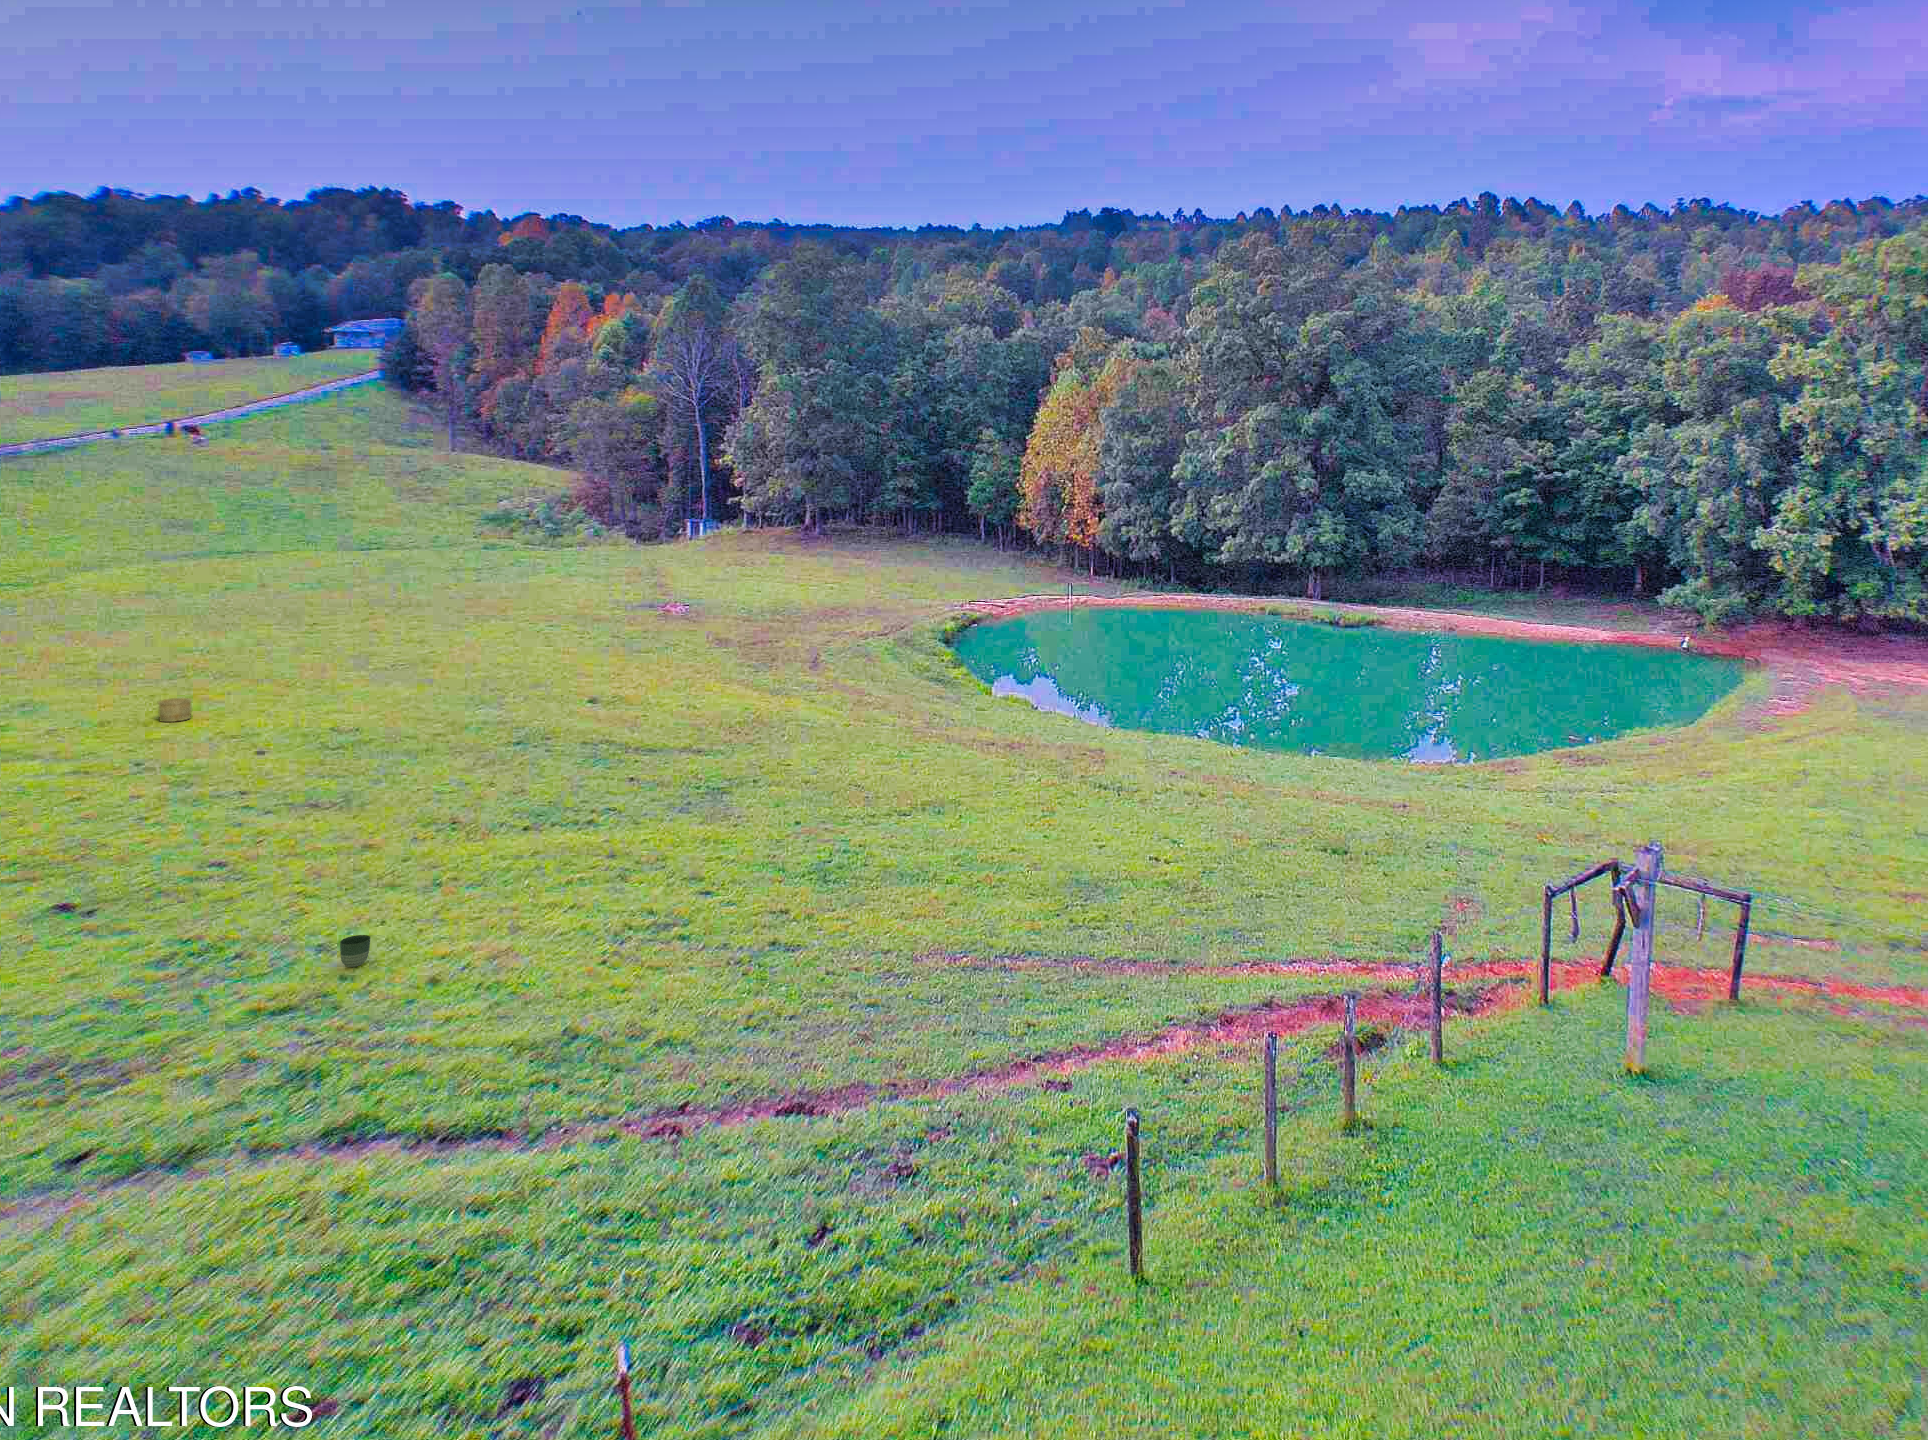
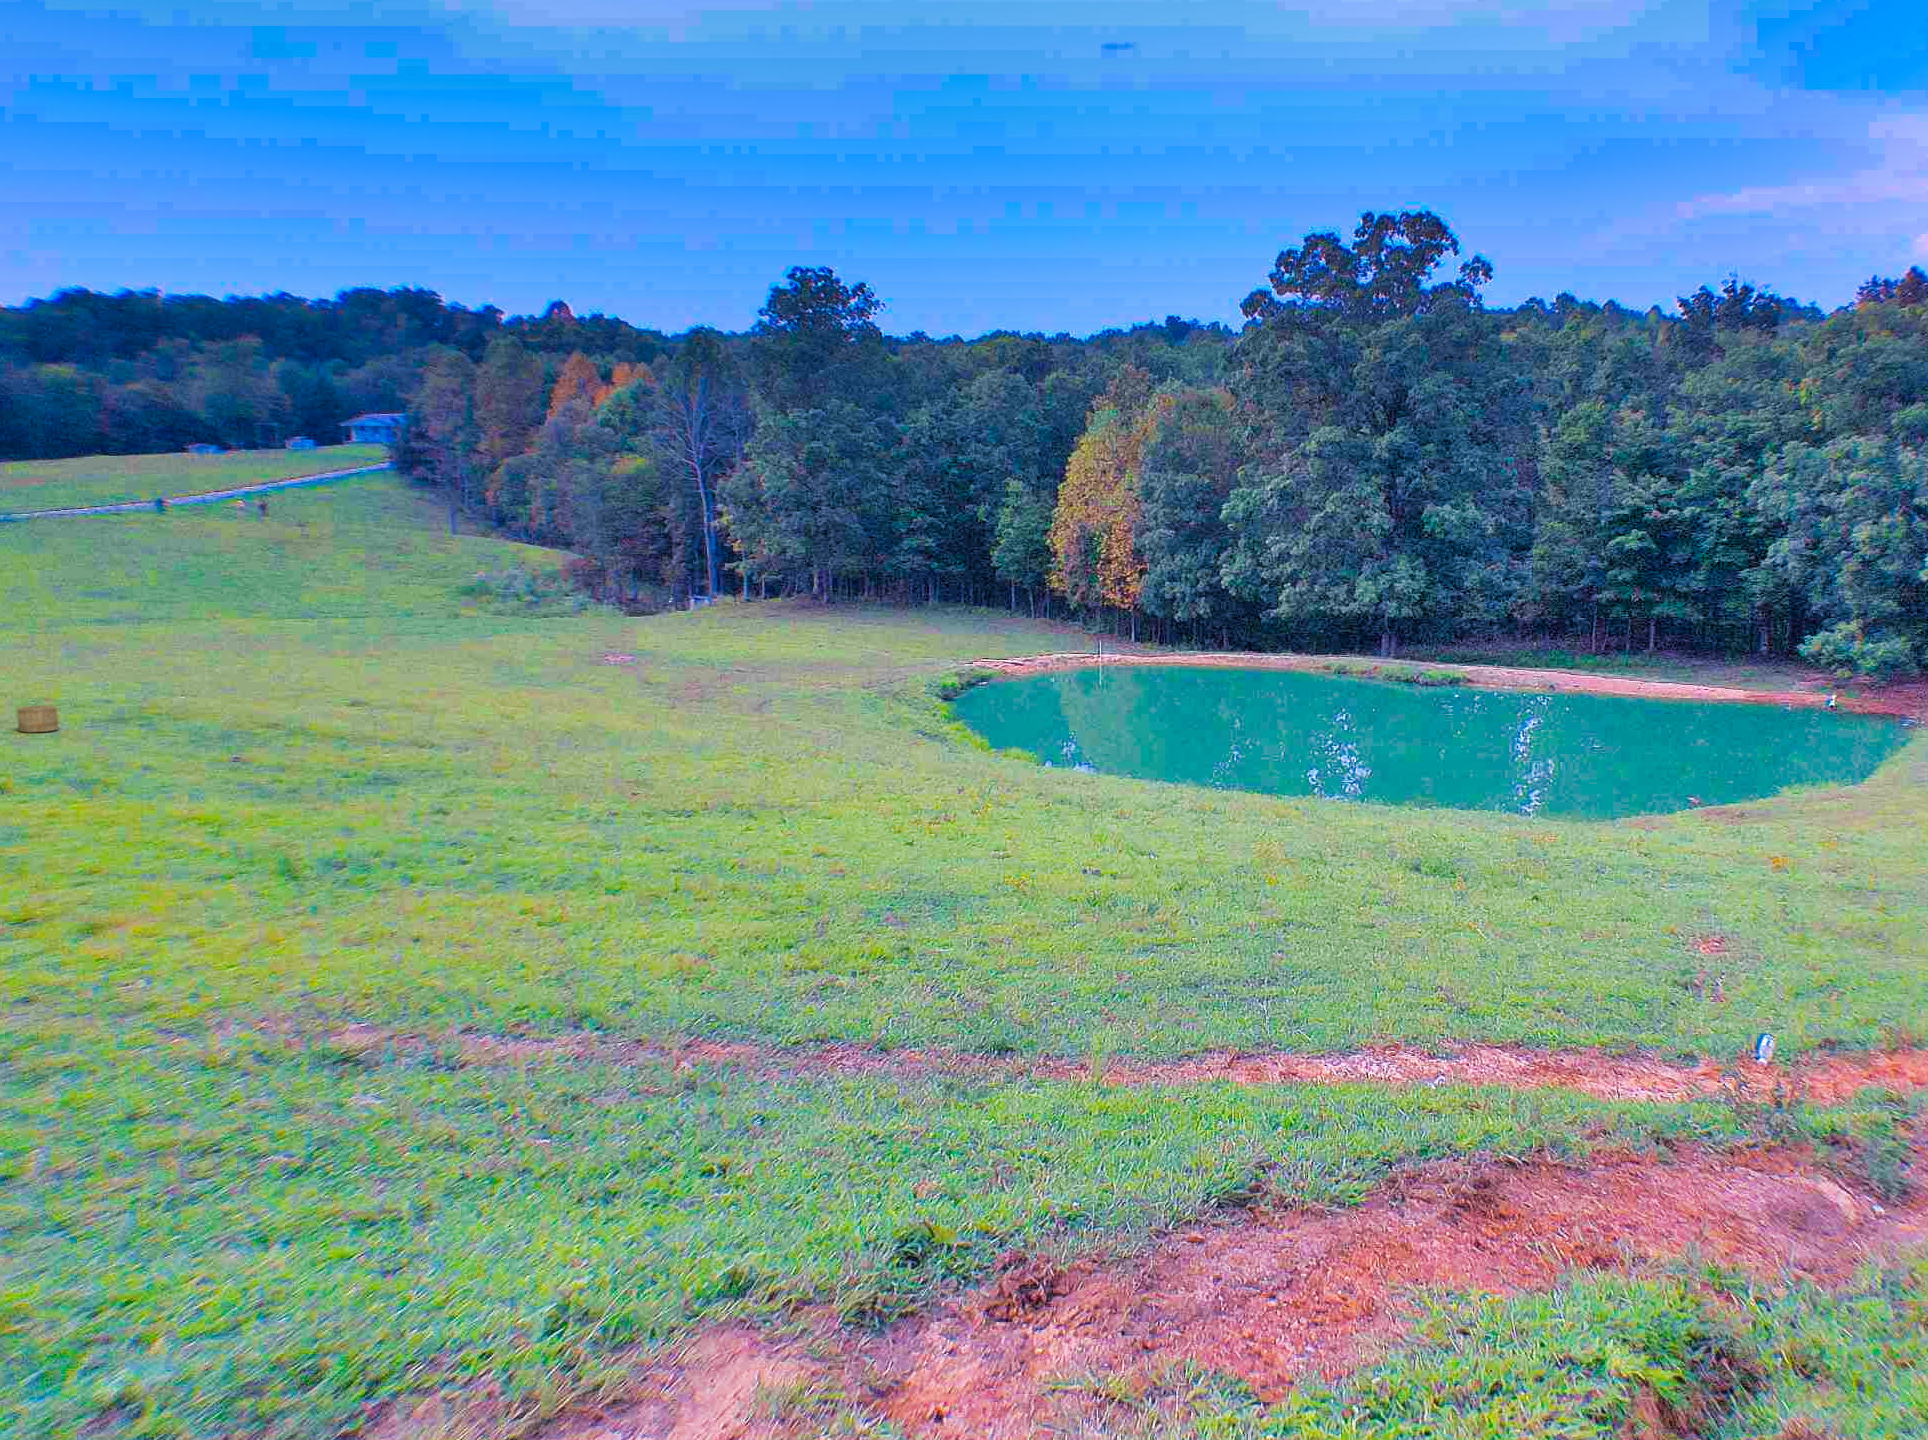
planter: present [340,935,370,967] -> none [184,927,226,966]

